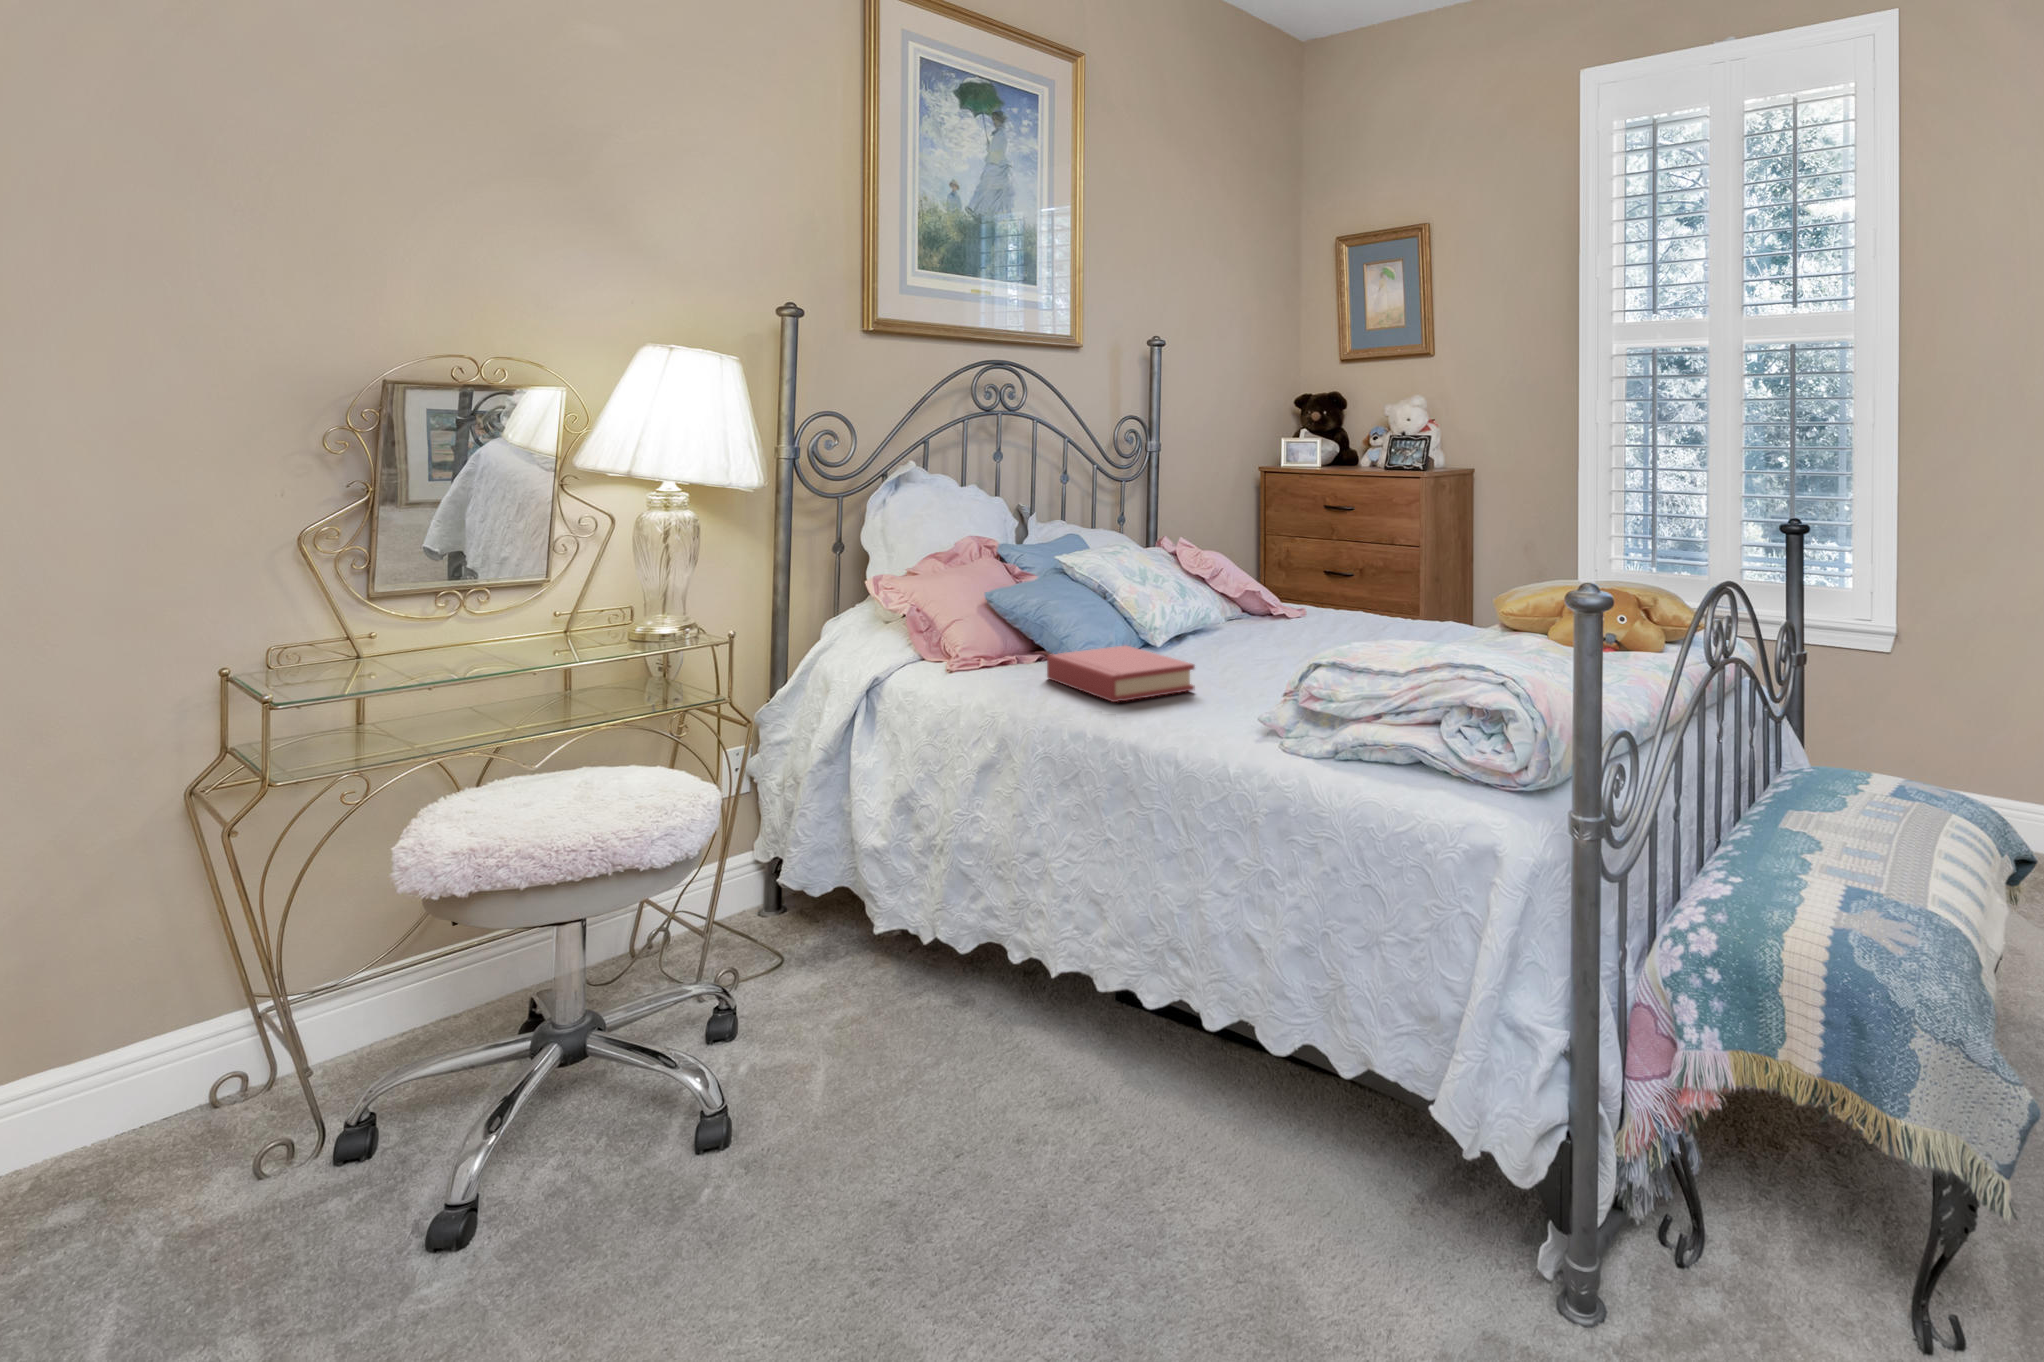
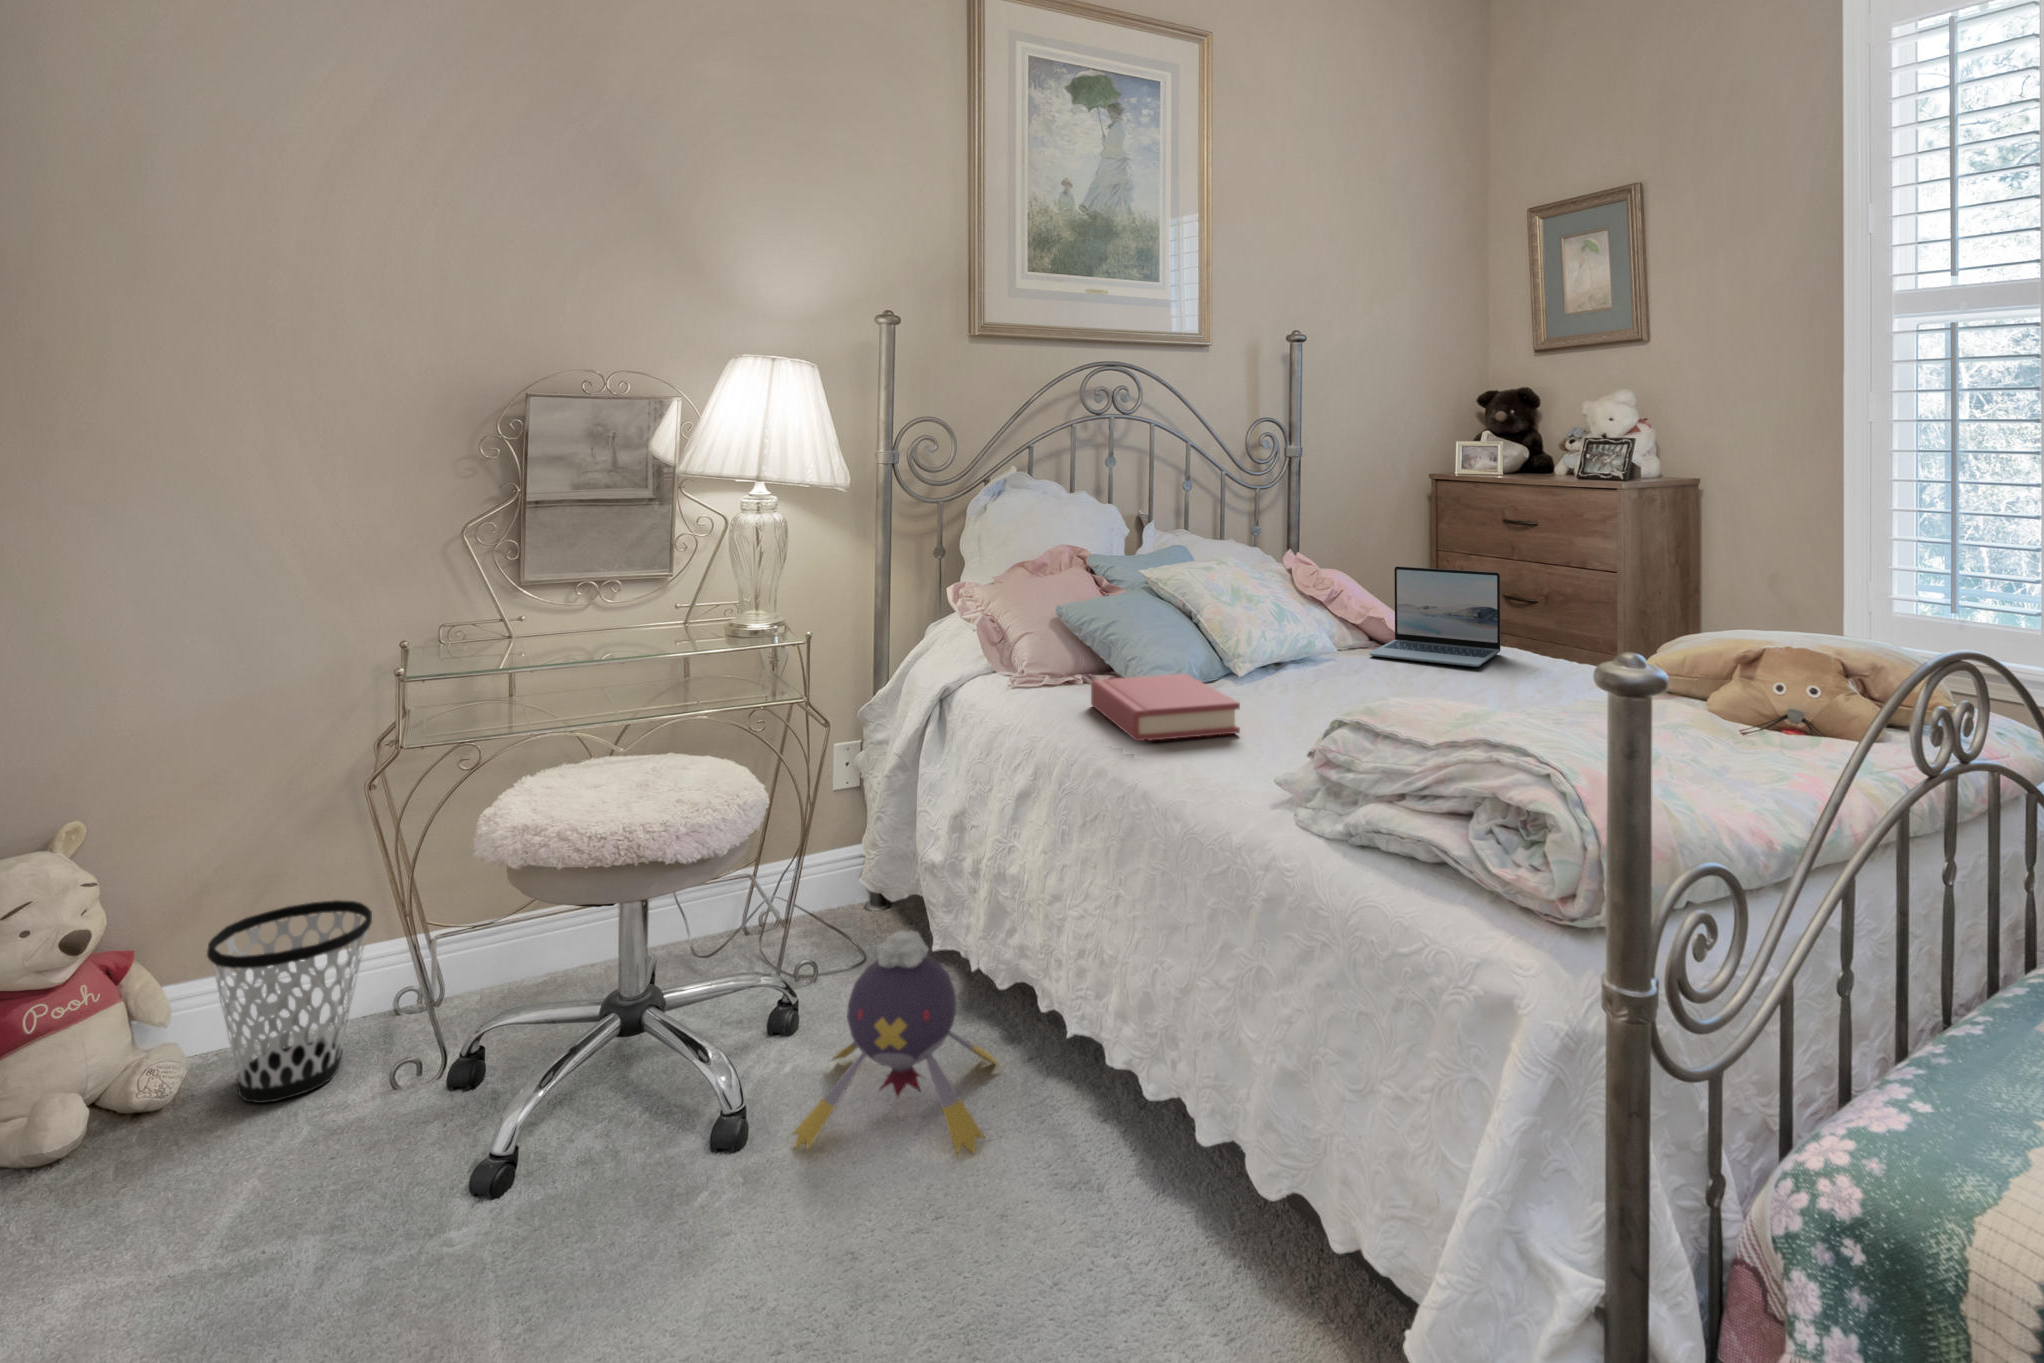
laptop: none [1256,548,1359,629] -> present [1369,566,1501,667]
plush toy: none [790,898,982,1116] -> present [793,930,999,1153]
wastebasket: none [43,953,251,1190] -> present [207,900,372,1103]

